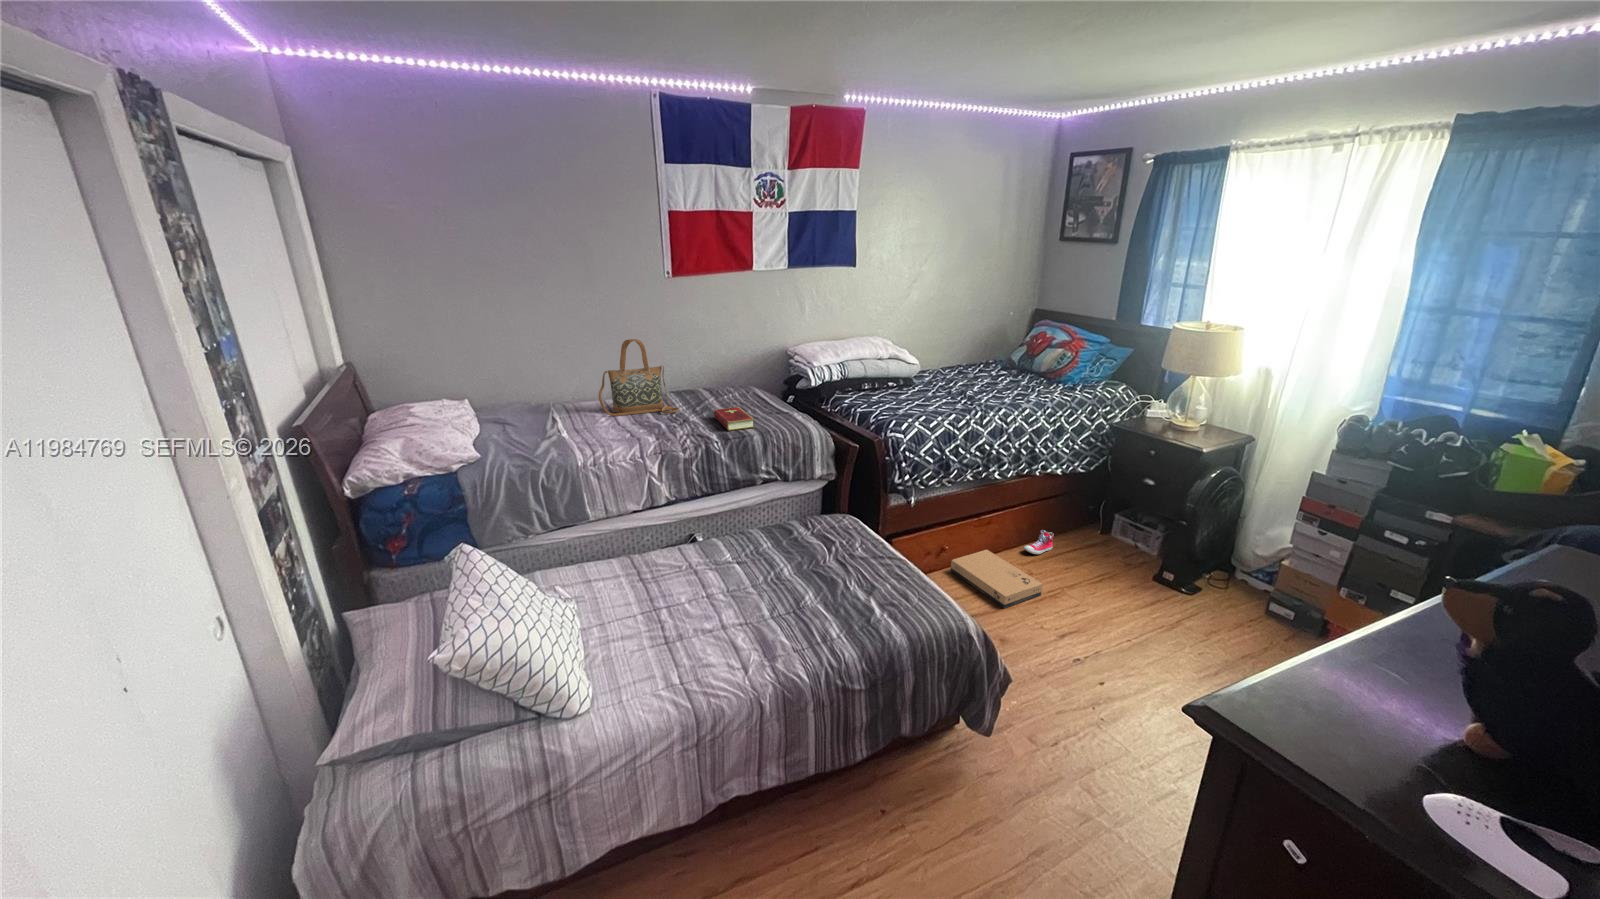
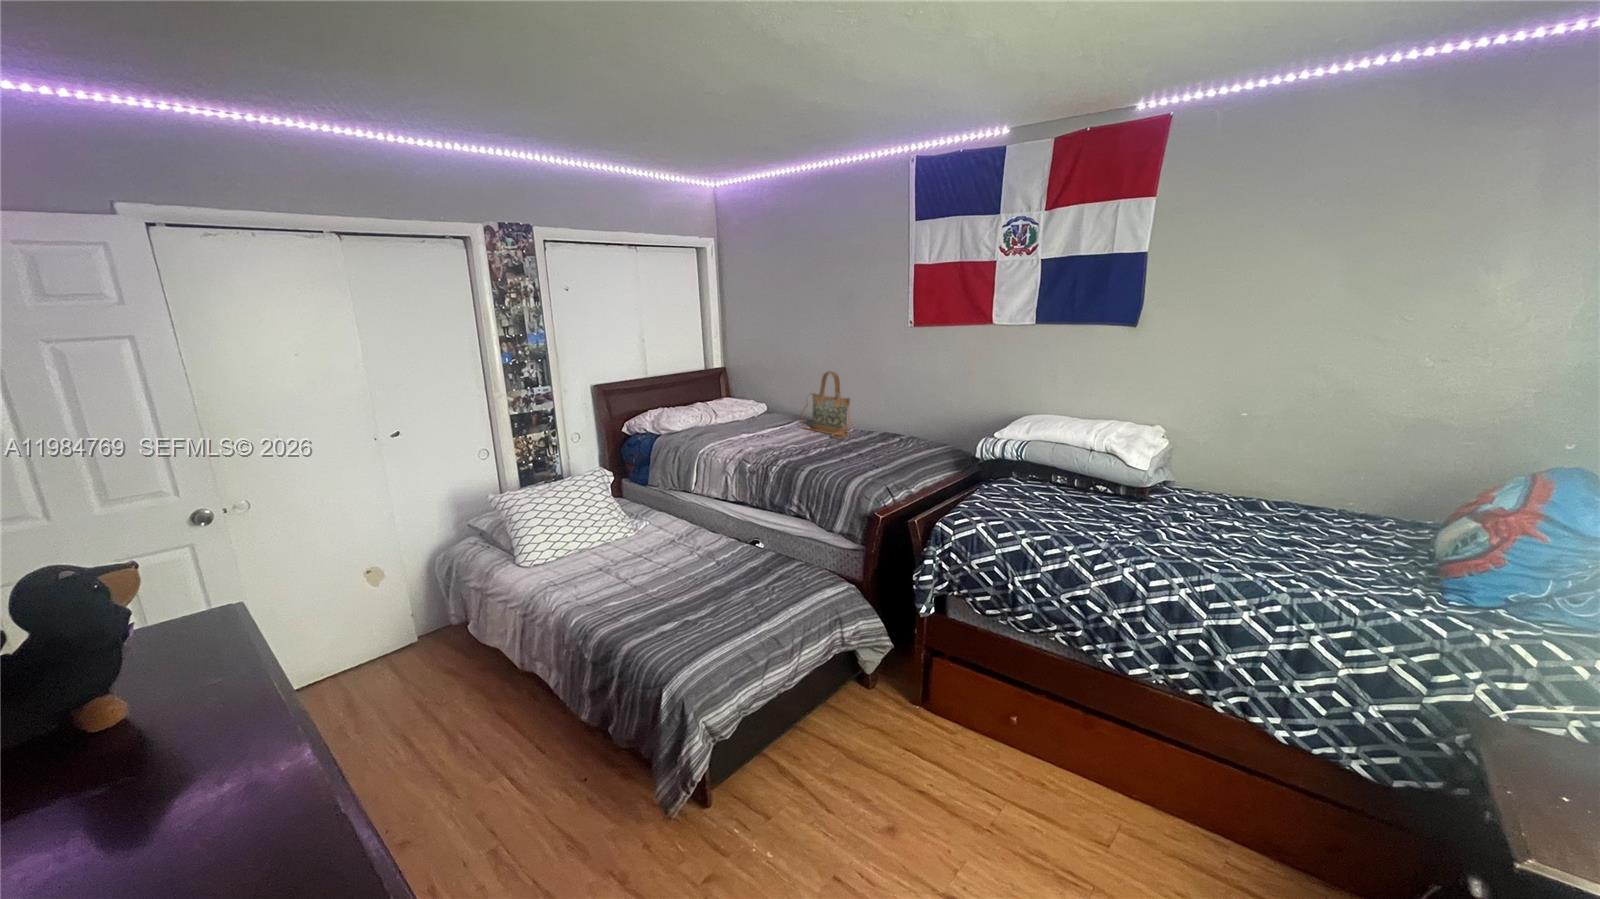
hardcover book: present [714,407,754,431] -> none [826,444,871,468]
sneaker: present [1024,530,1054,554] -> none [1155,807,1234,857]
cardboard box: present [950,550,1043,608] -> none [975,726,1076,869]

